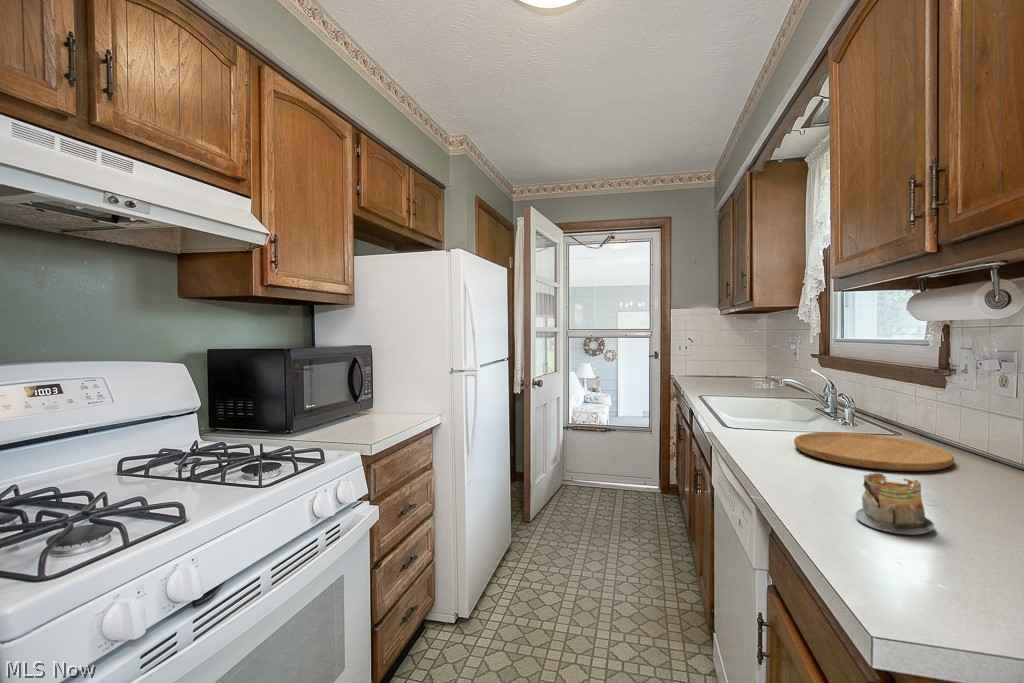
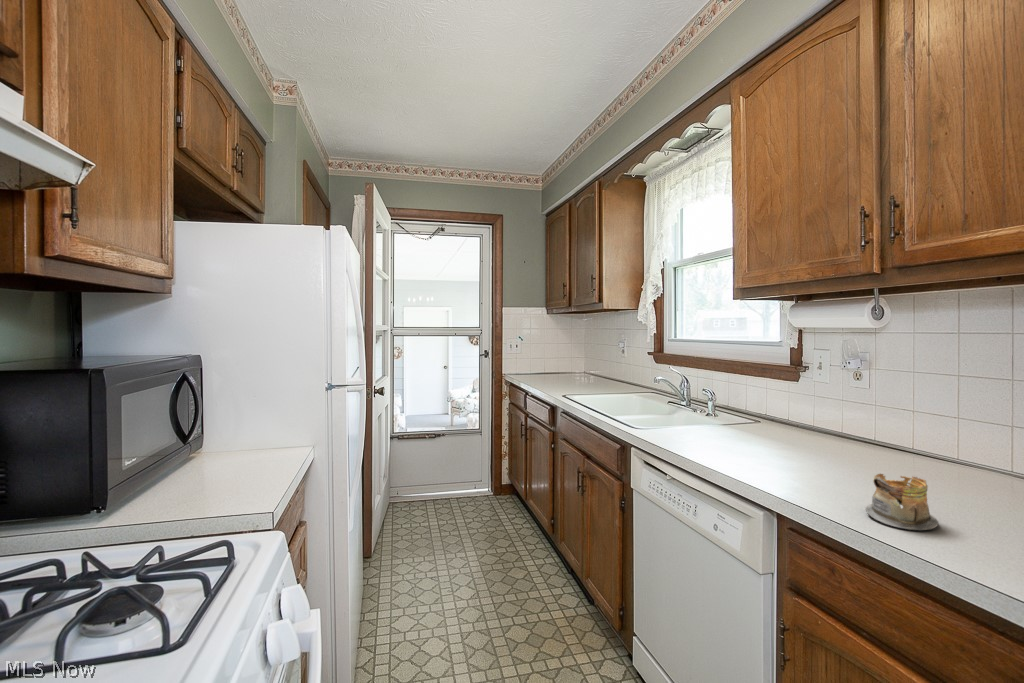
cutting board: present [794,432,954,471] -> none [712,426,841,461]

